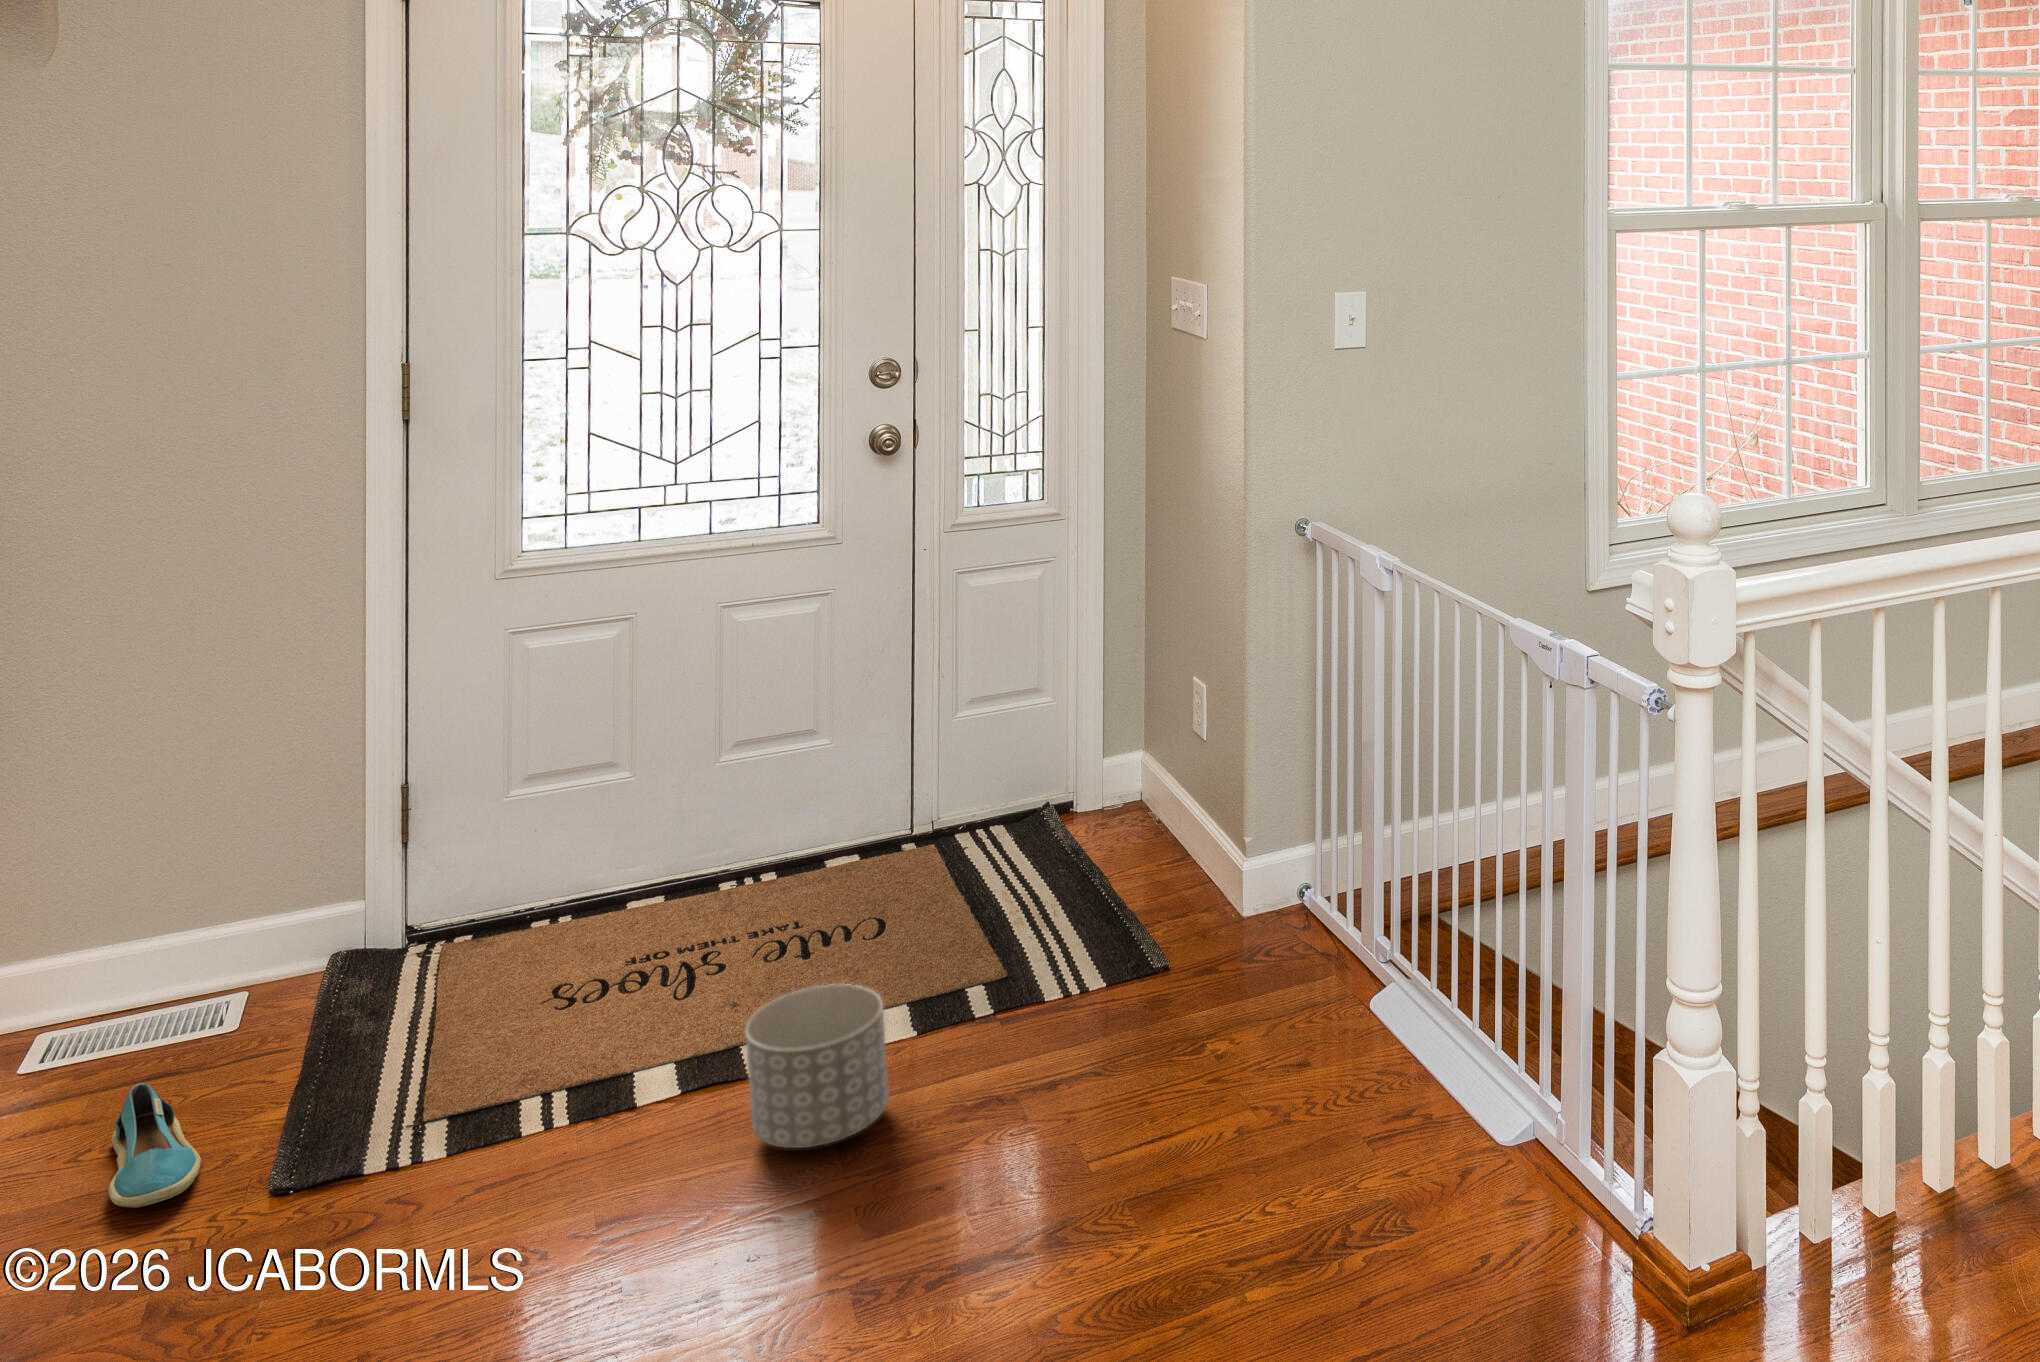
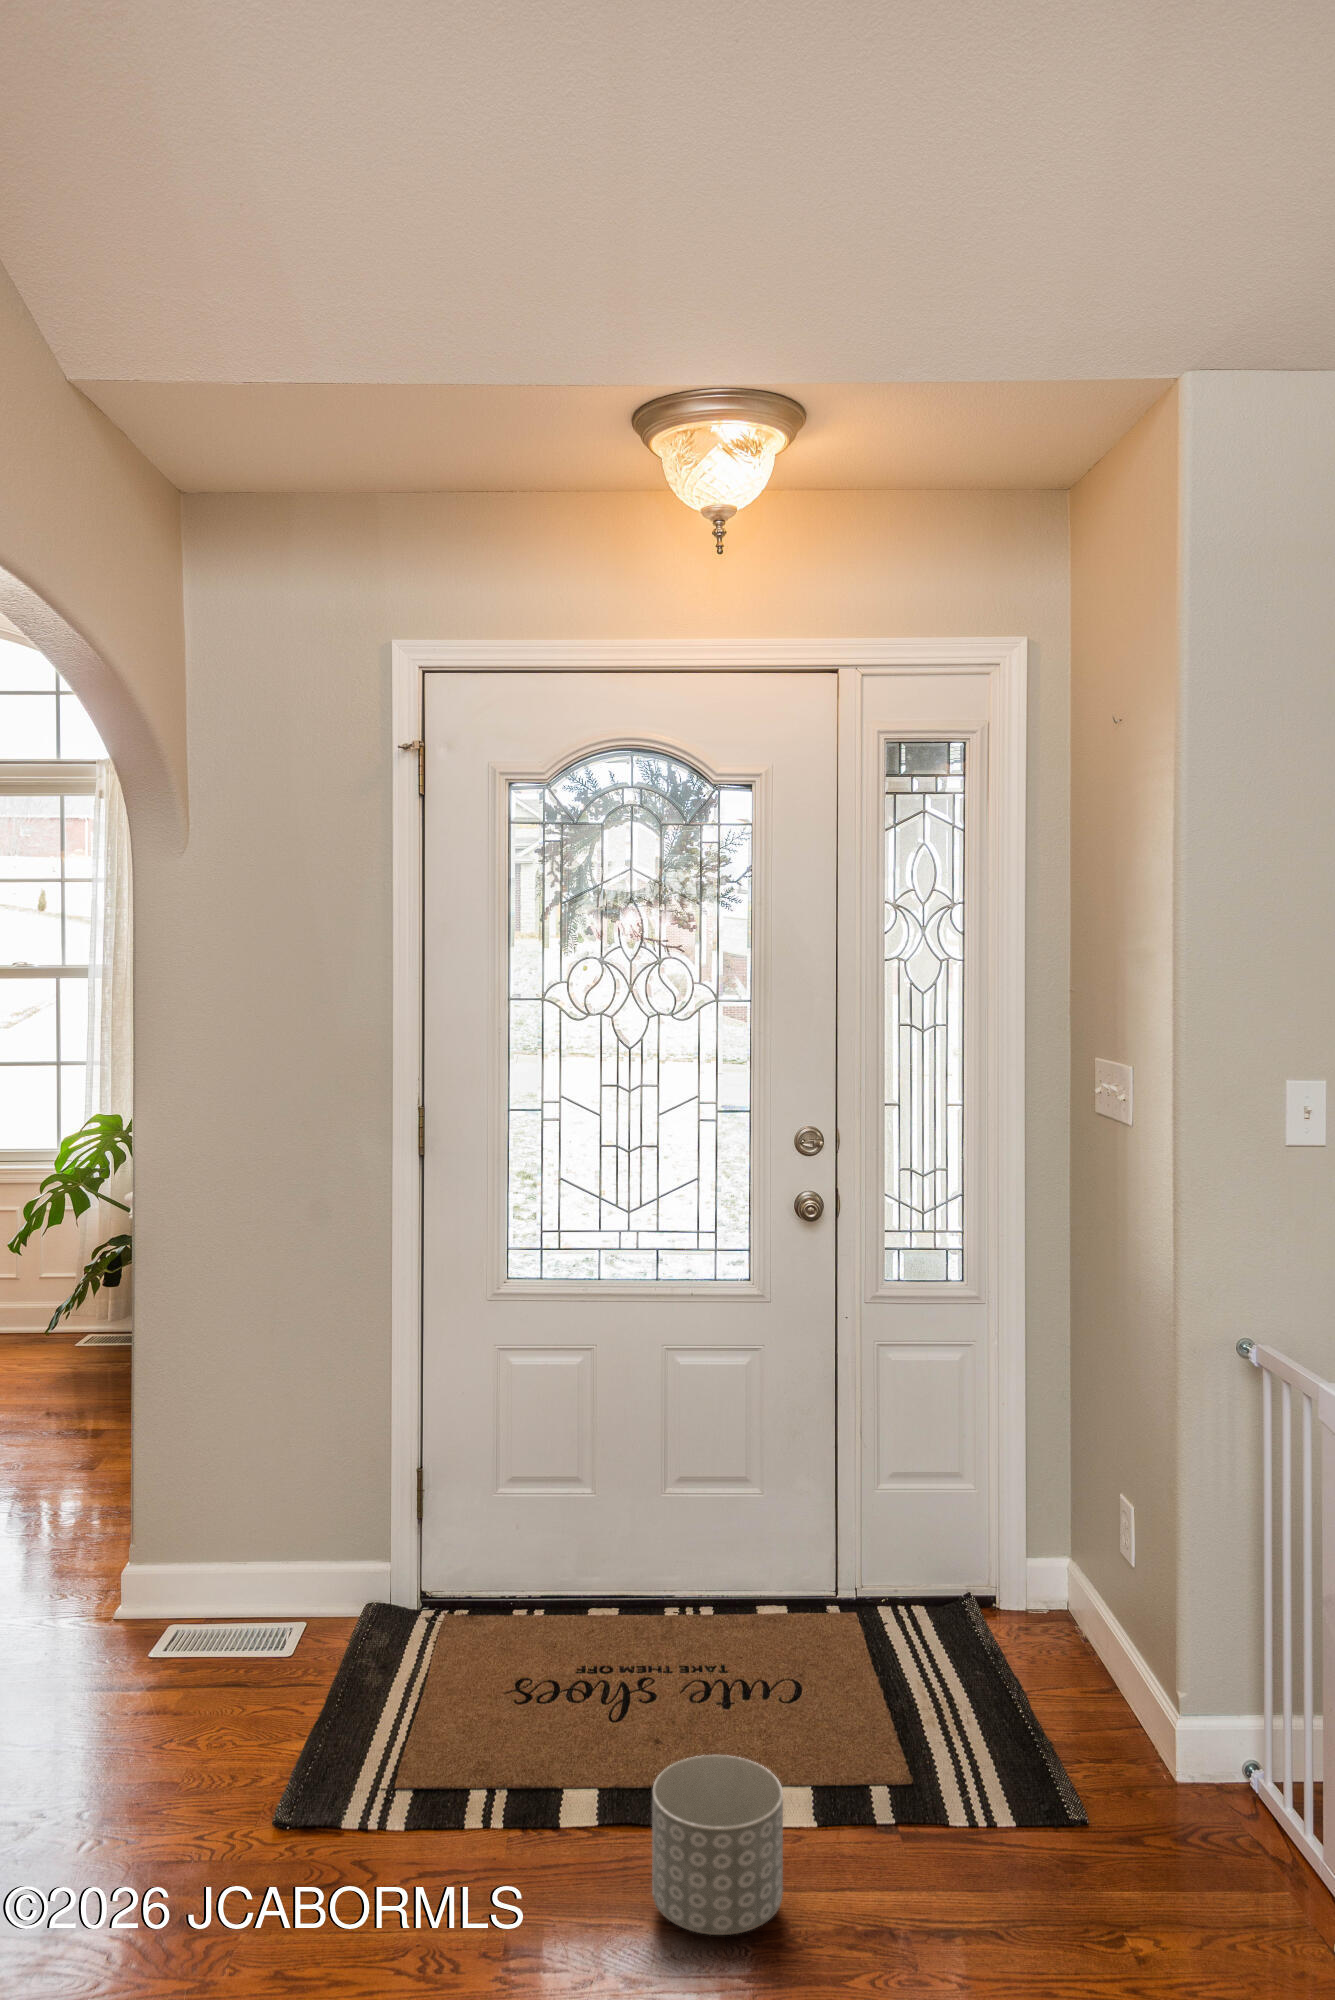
shoe: present [108,1083,201,1207] -> none [168,1689,235,1805]

